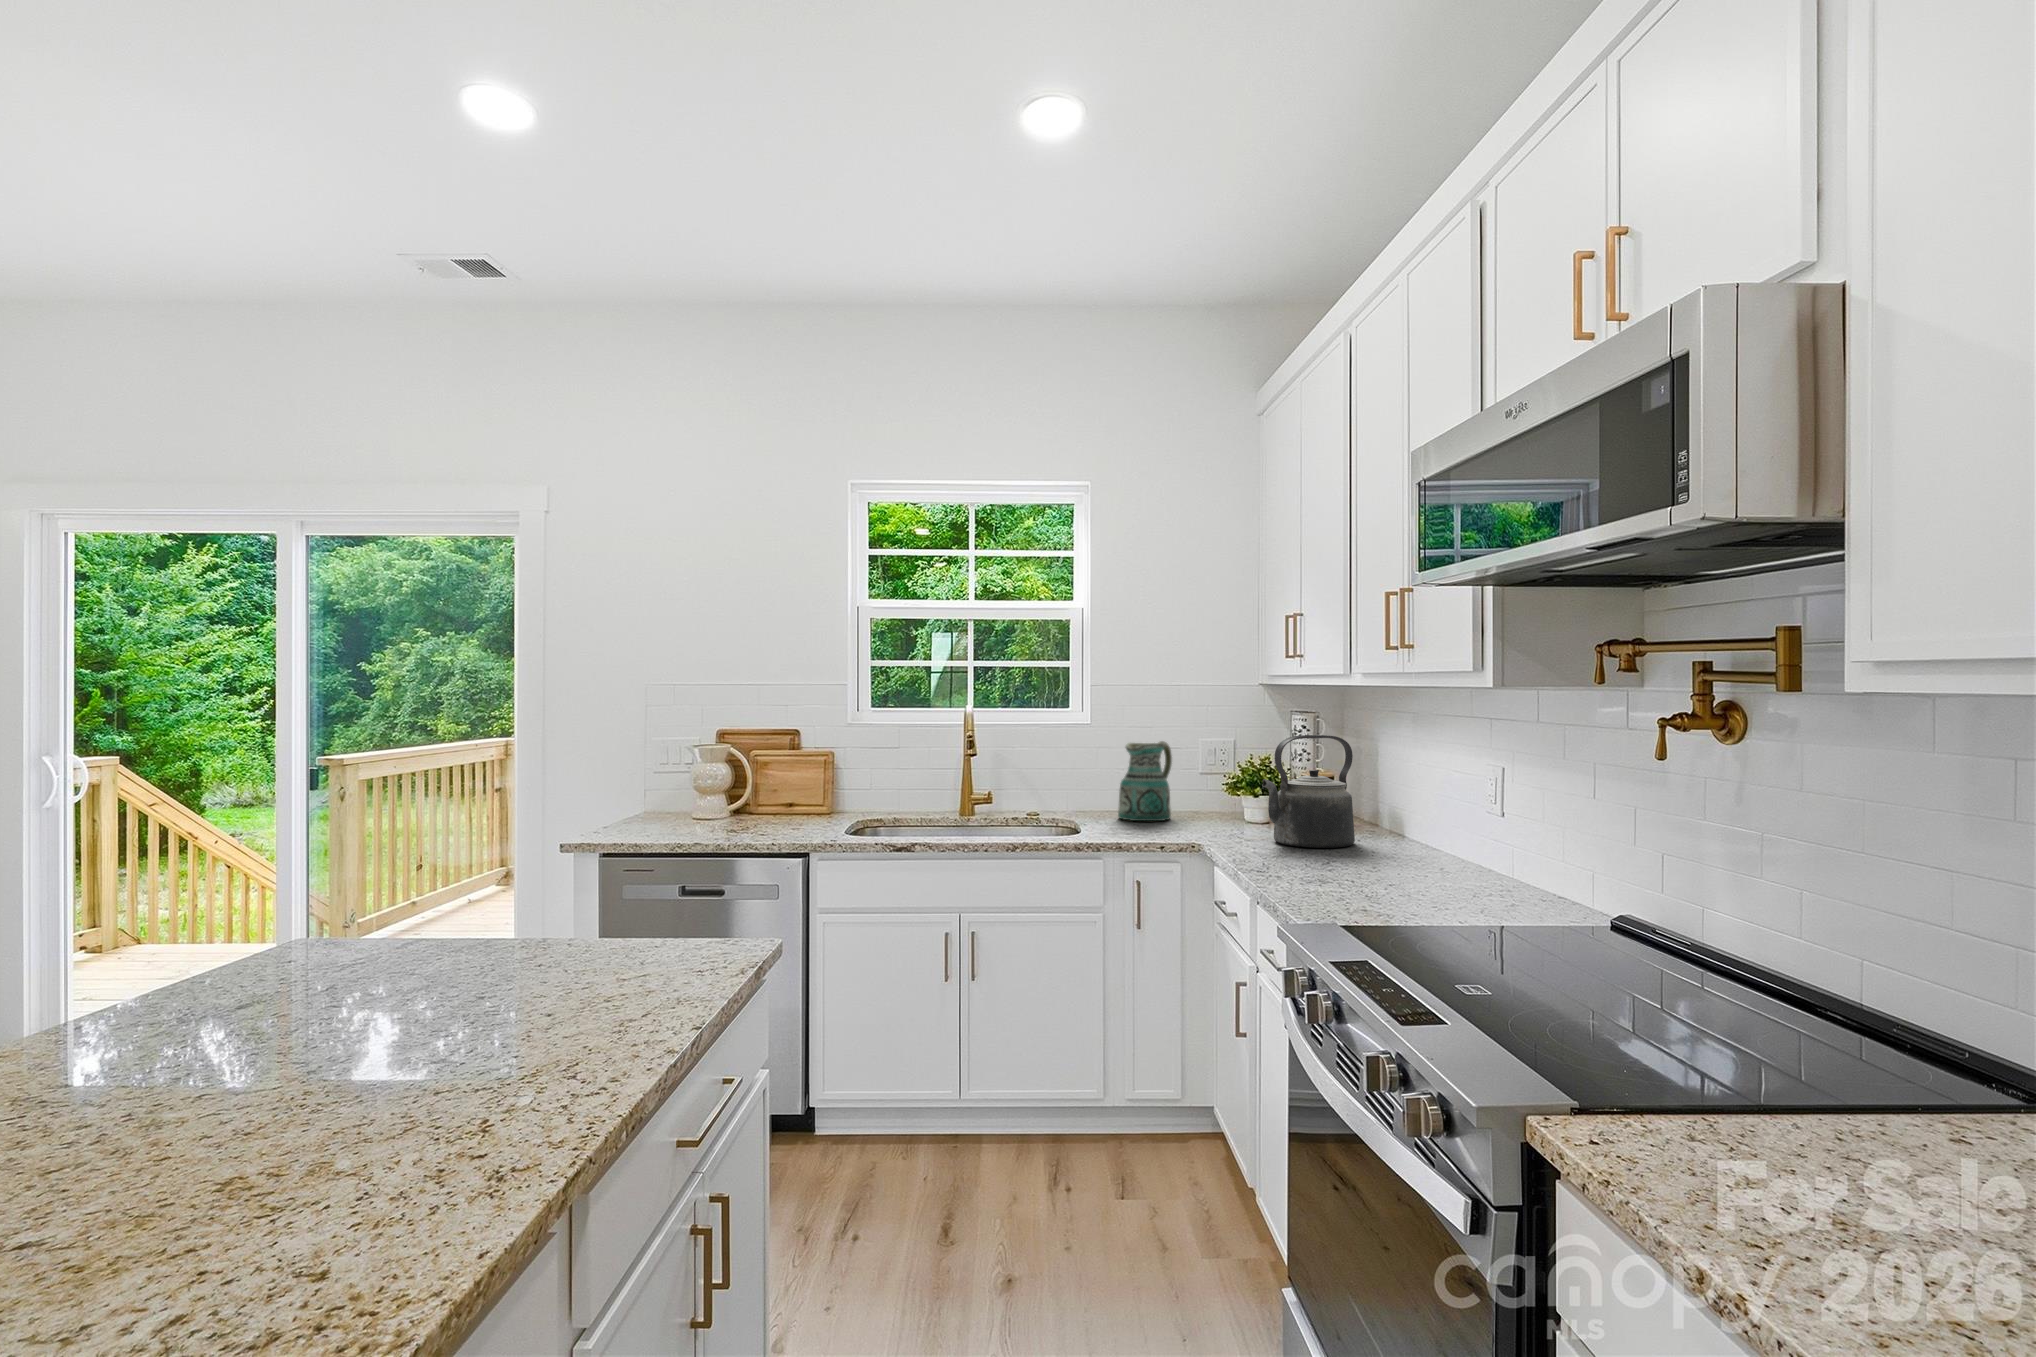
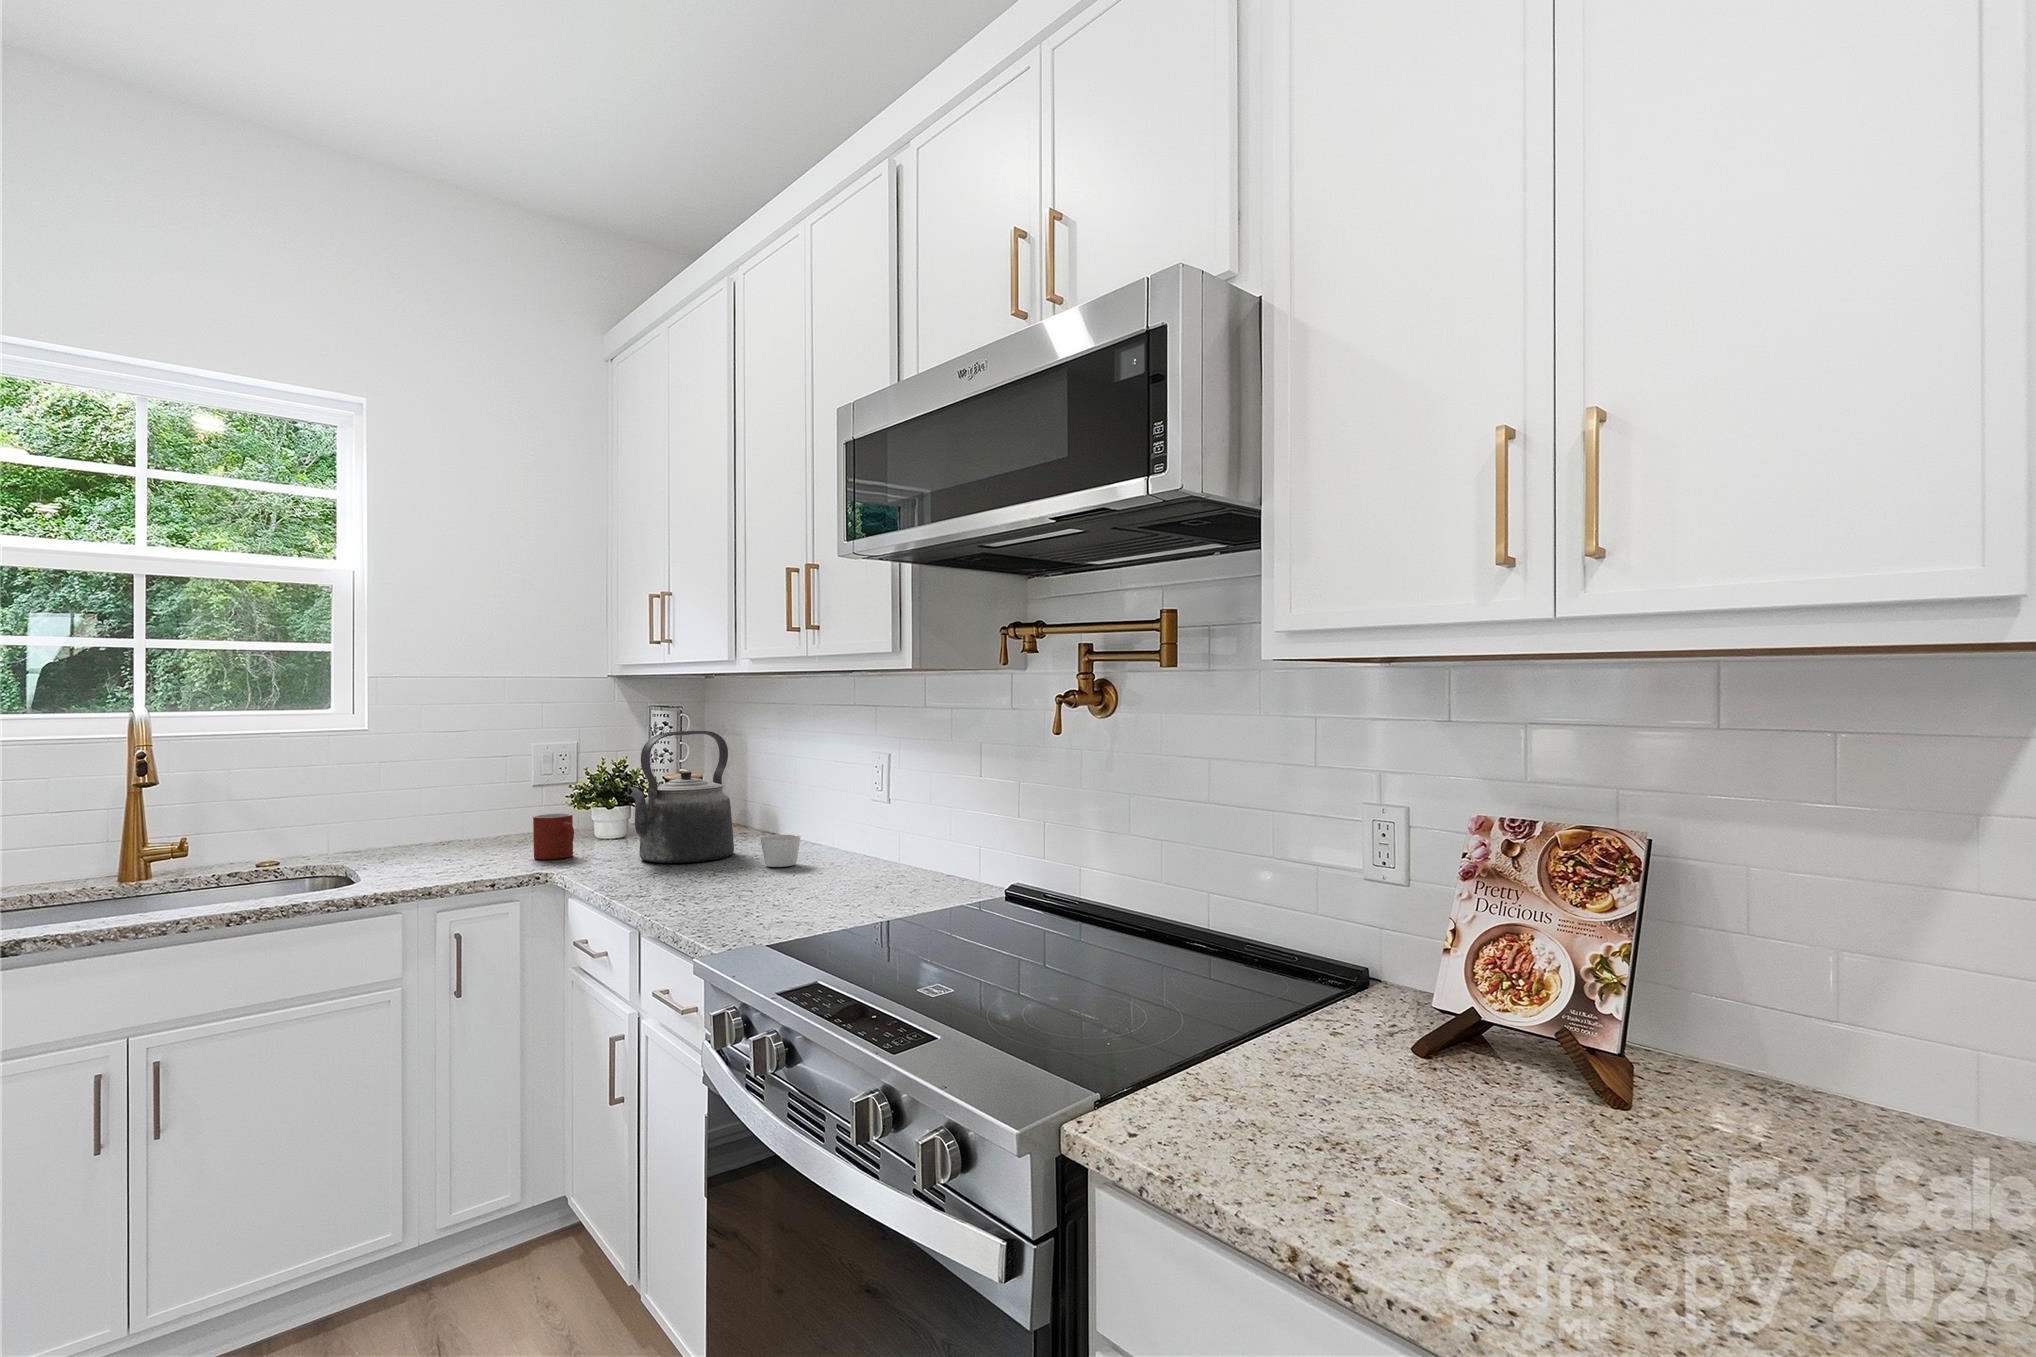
ceramic pitcher: present [1118,741,1172,821] -> none [421,748,495,853]
mug: none [1194,797,1224,833] -> present [533,813,574,859]
candle: none [1372,831,1410,860] -> present [760,835,801,867]

